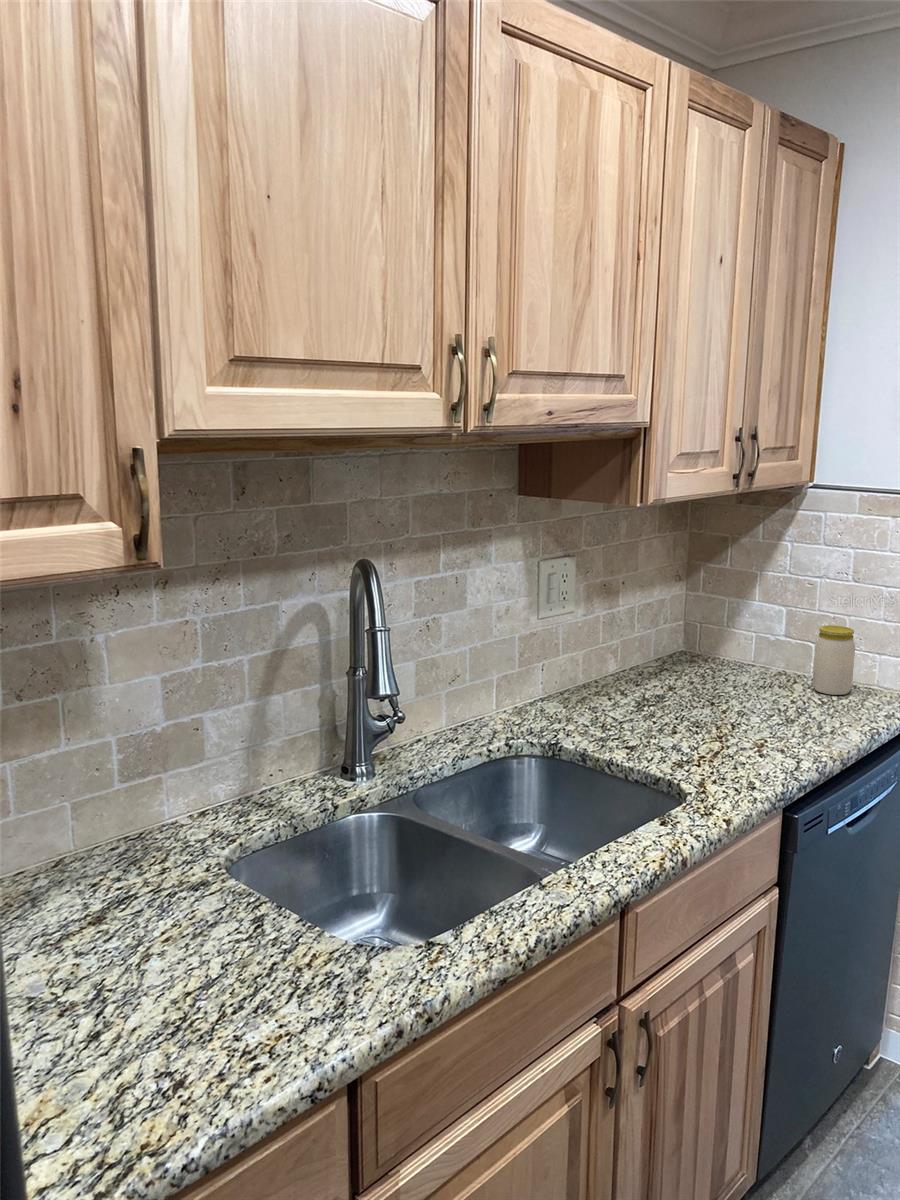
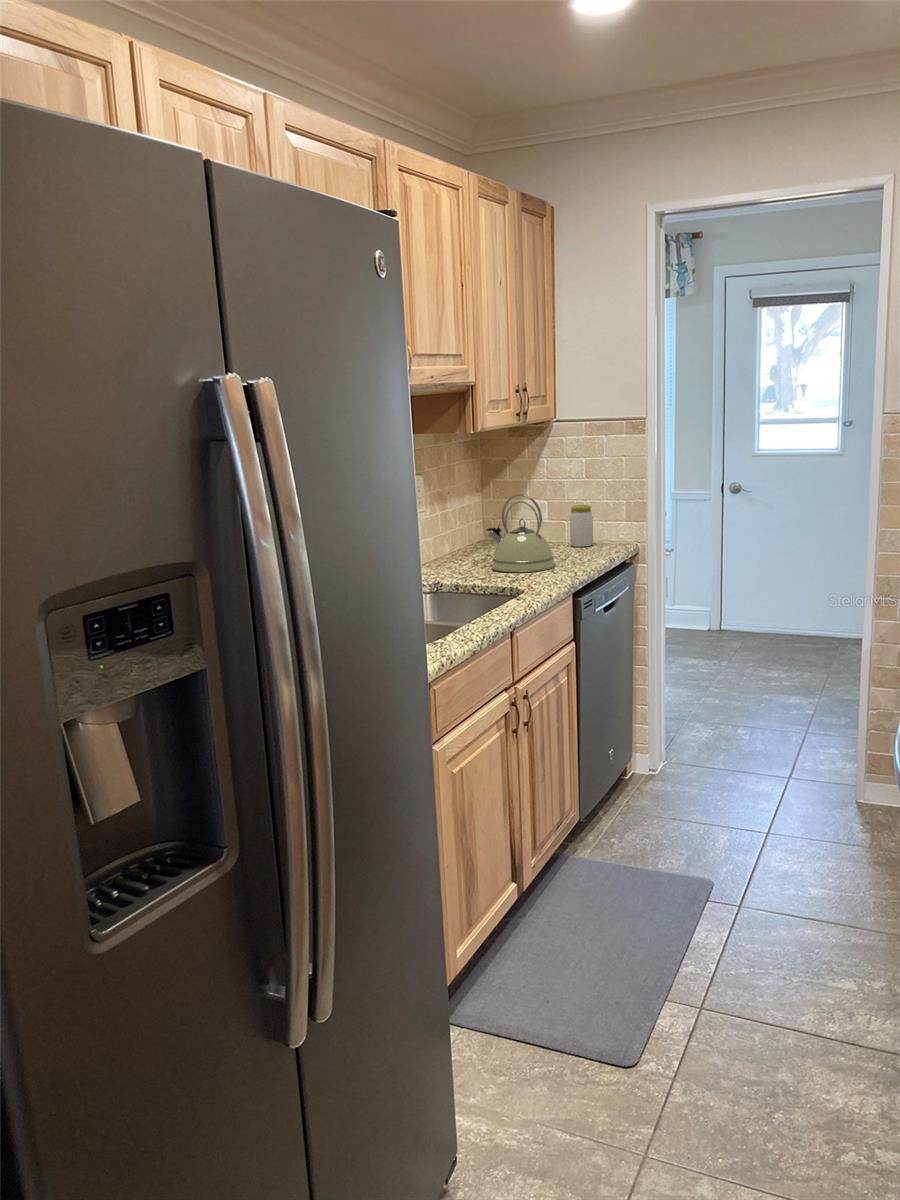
kettle: none [659,612,769,747] -> present [487,494,555,572]

